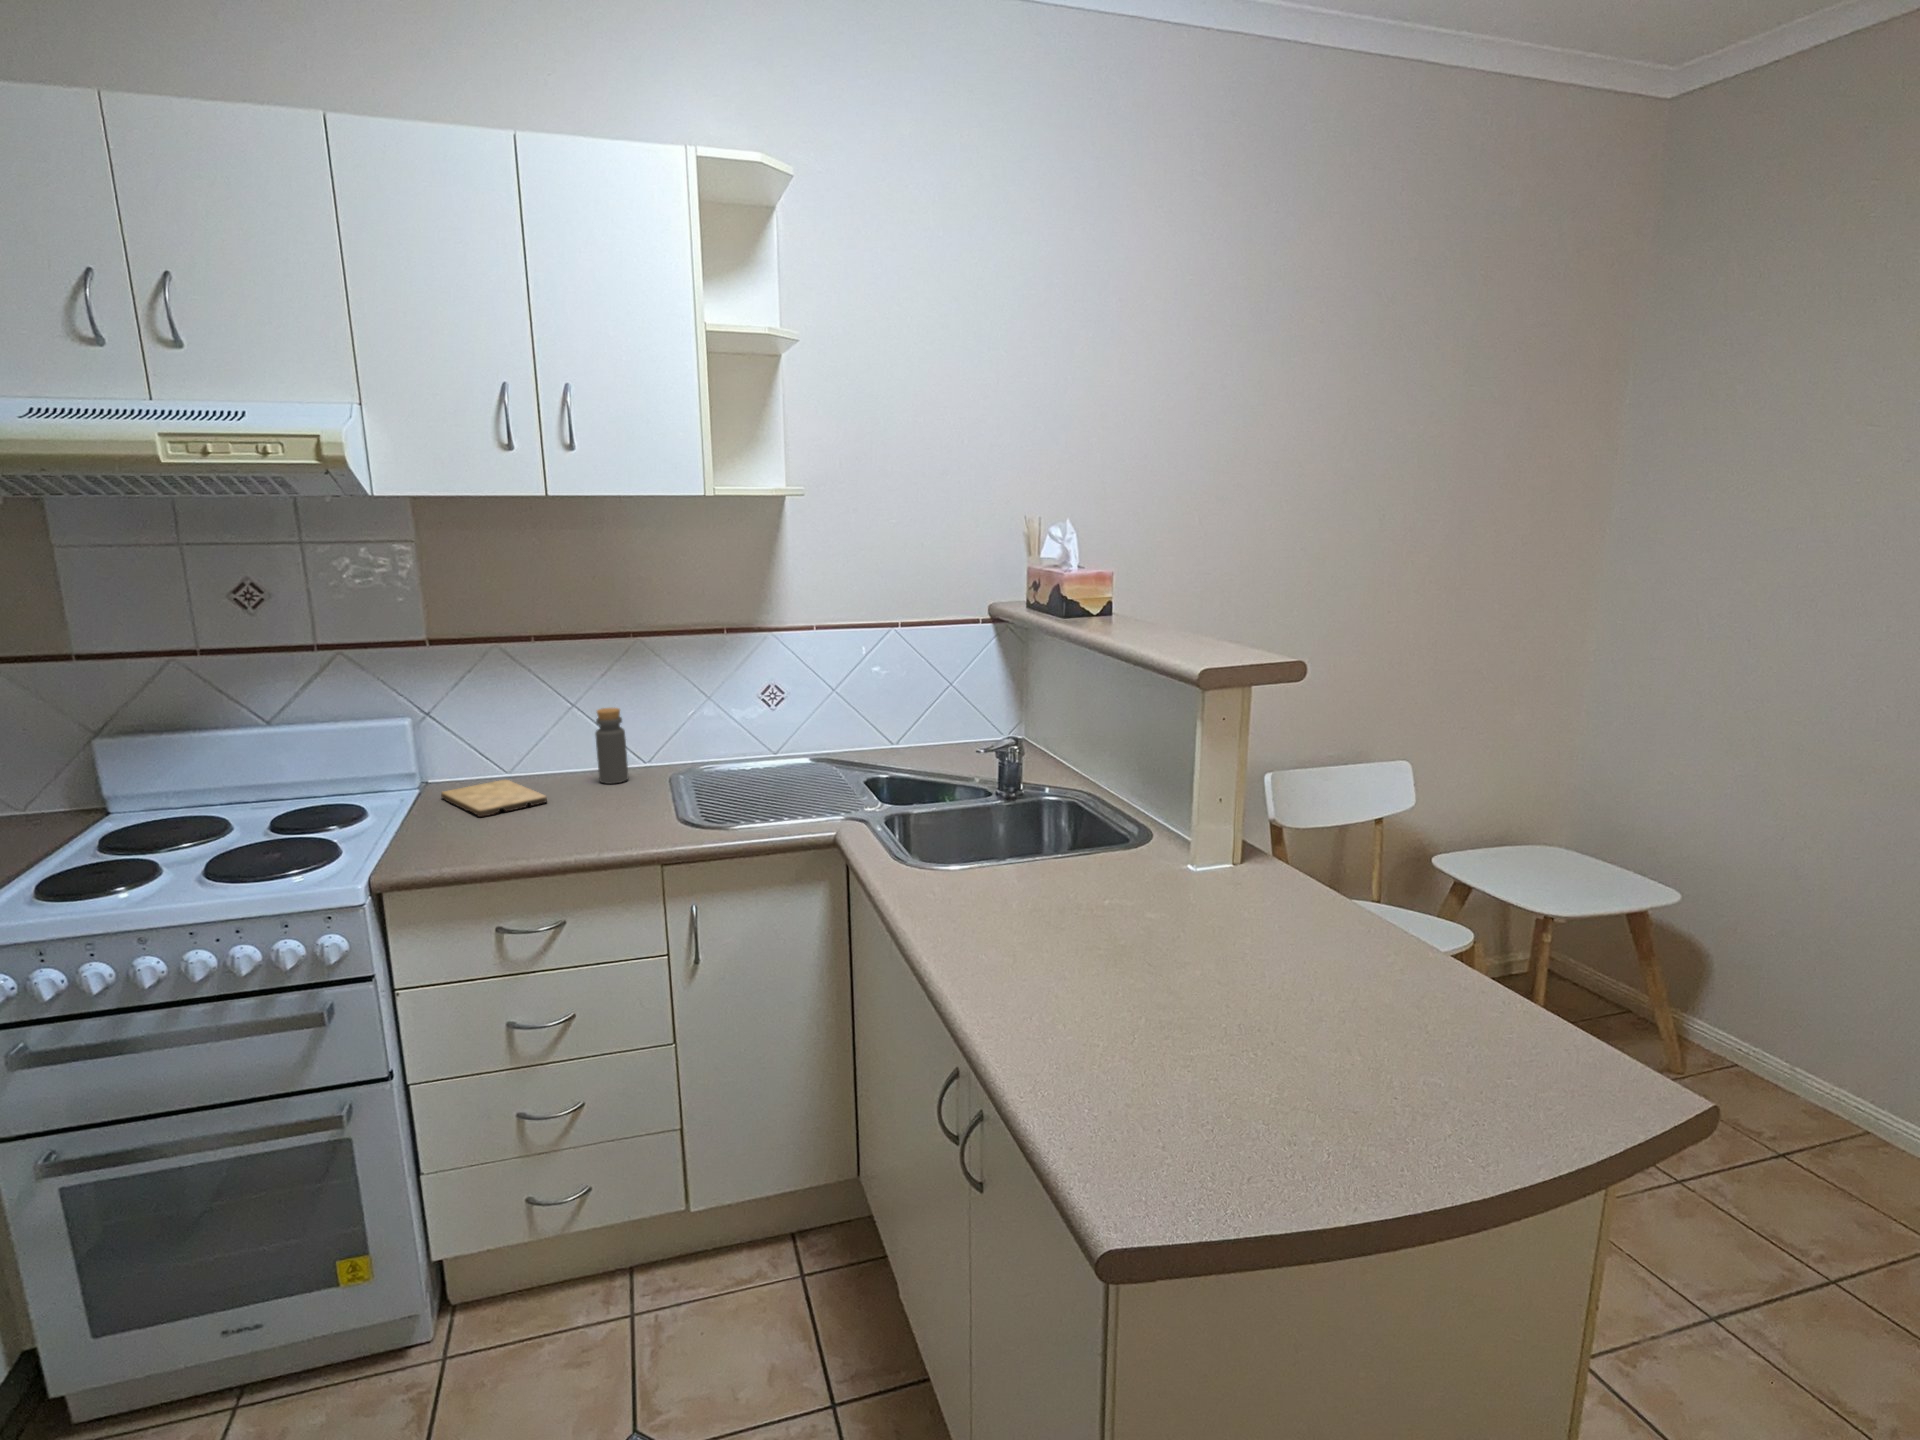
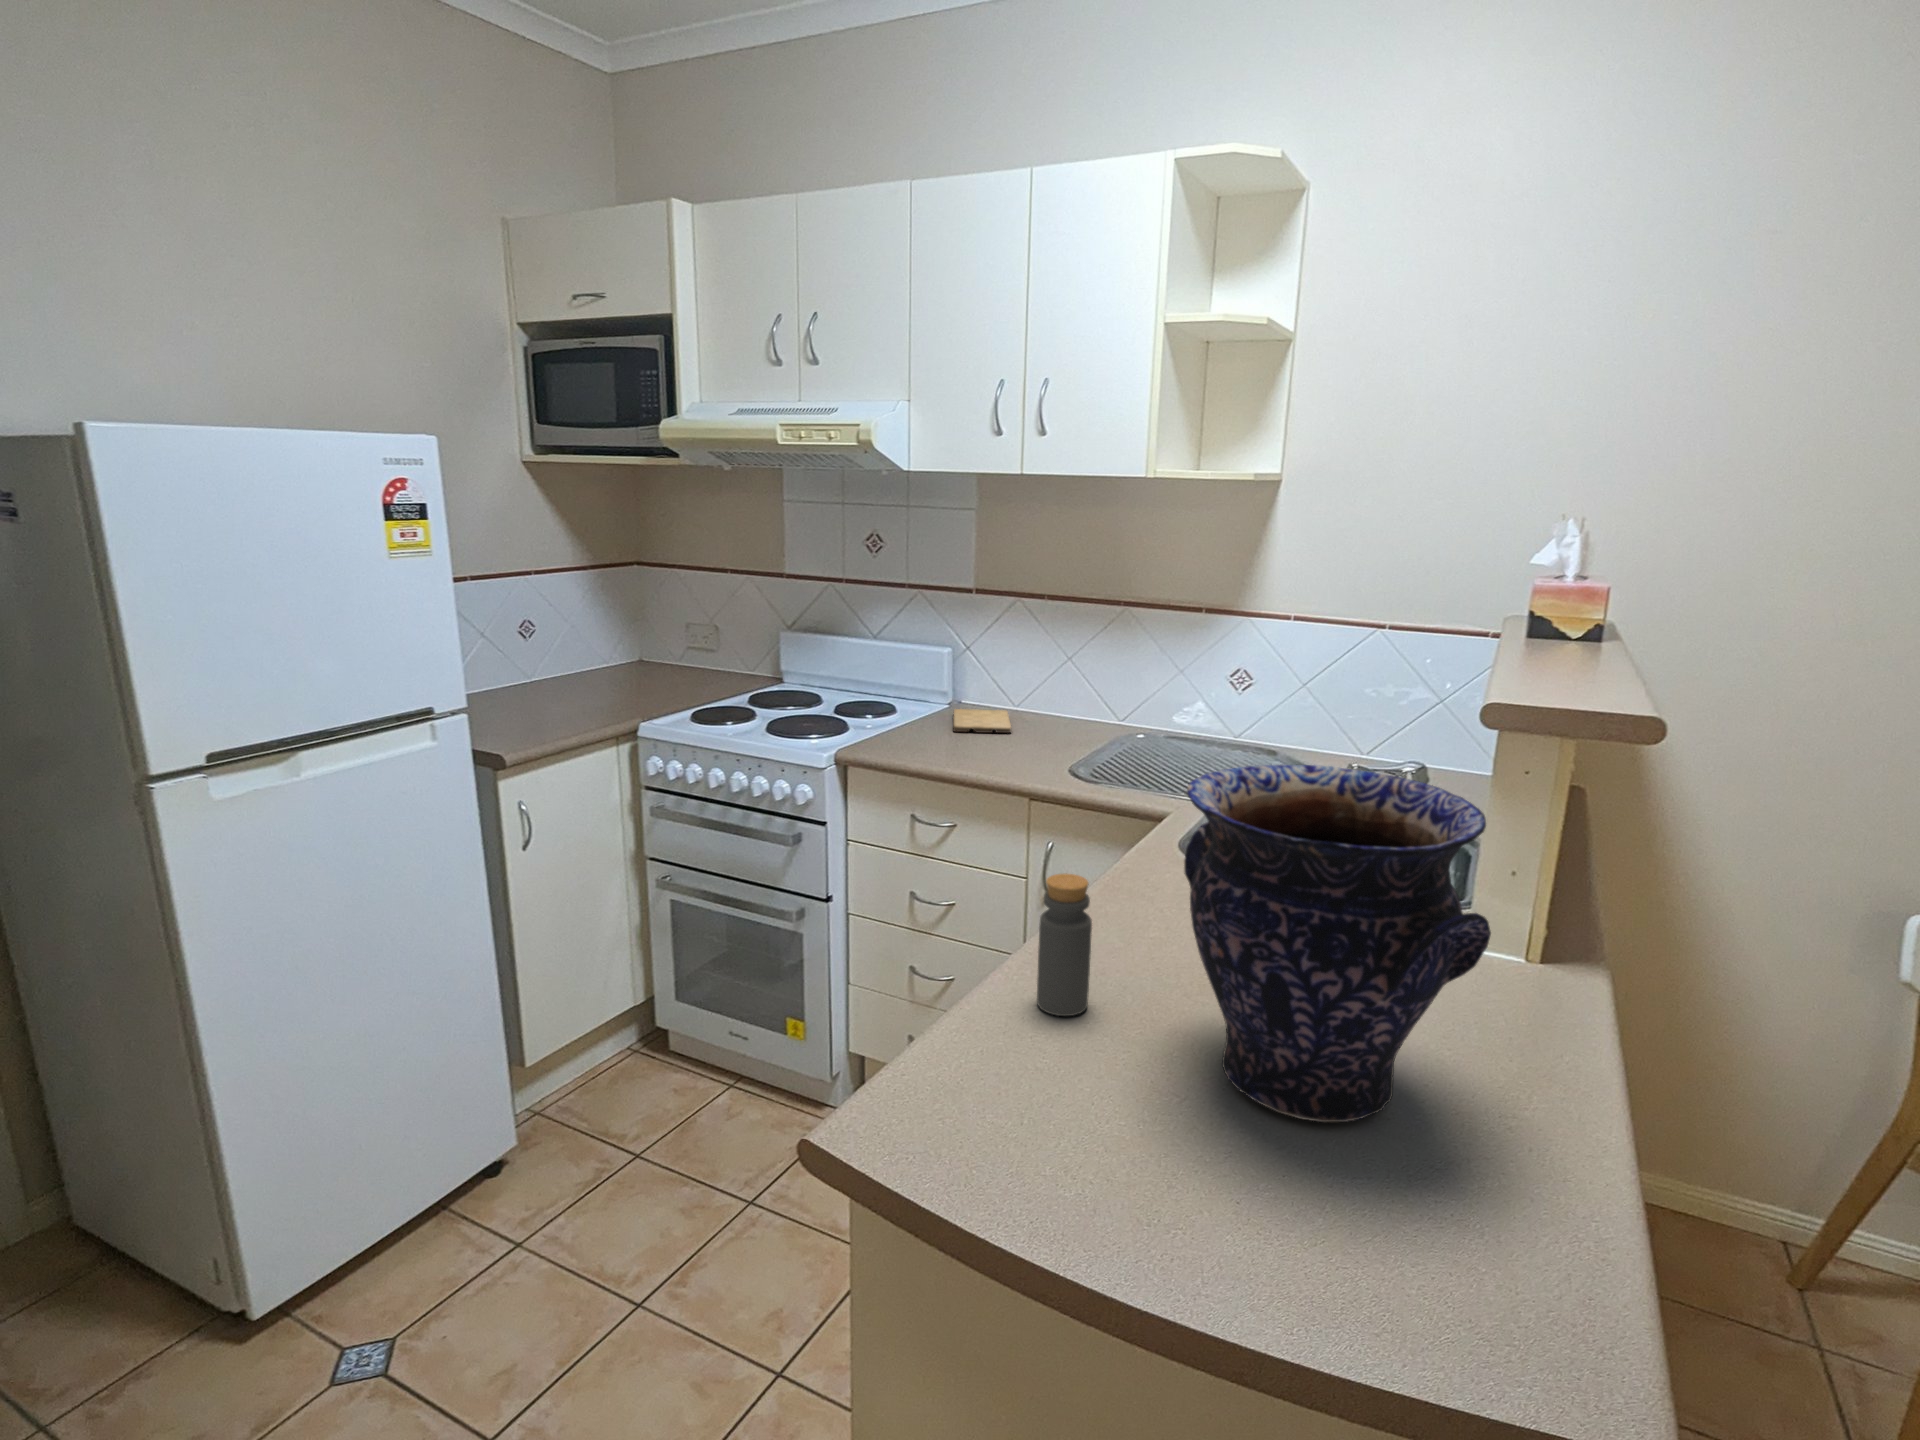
bottle: present [595,708,628,784] -> present [1037,874,1092,1016]
vase: none [1173,734,1463,1038] -> present [1184,765,1491,1122]

